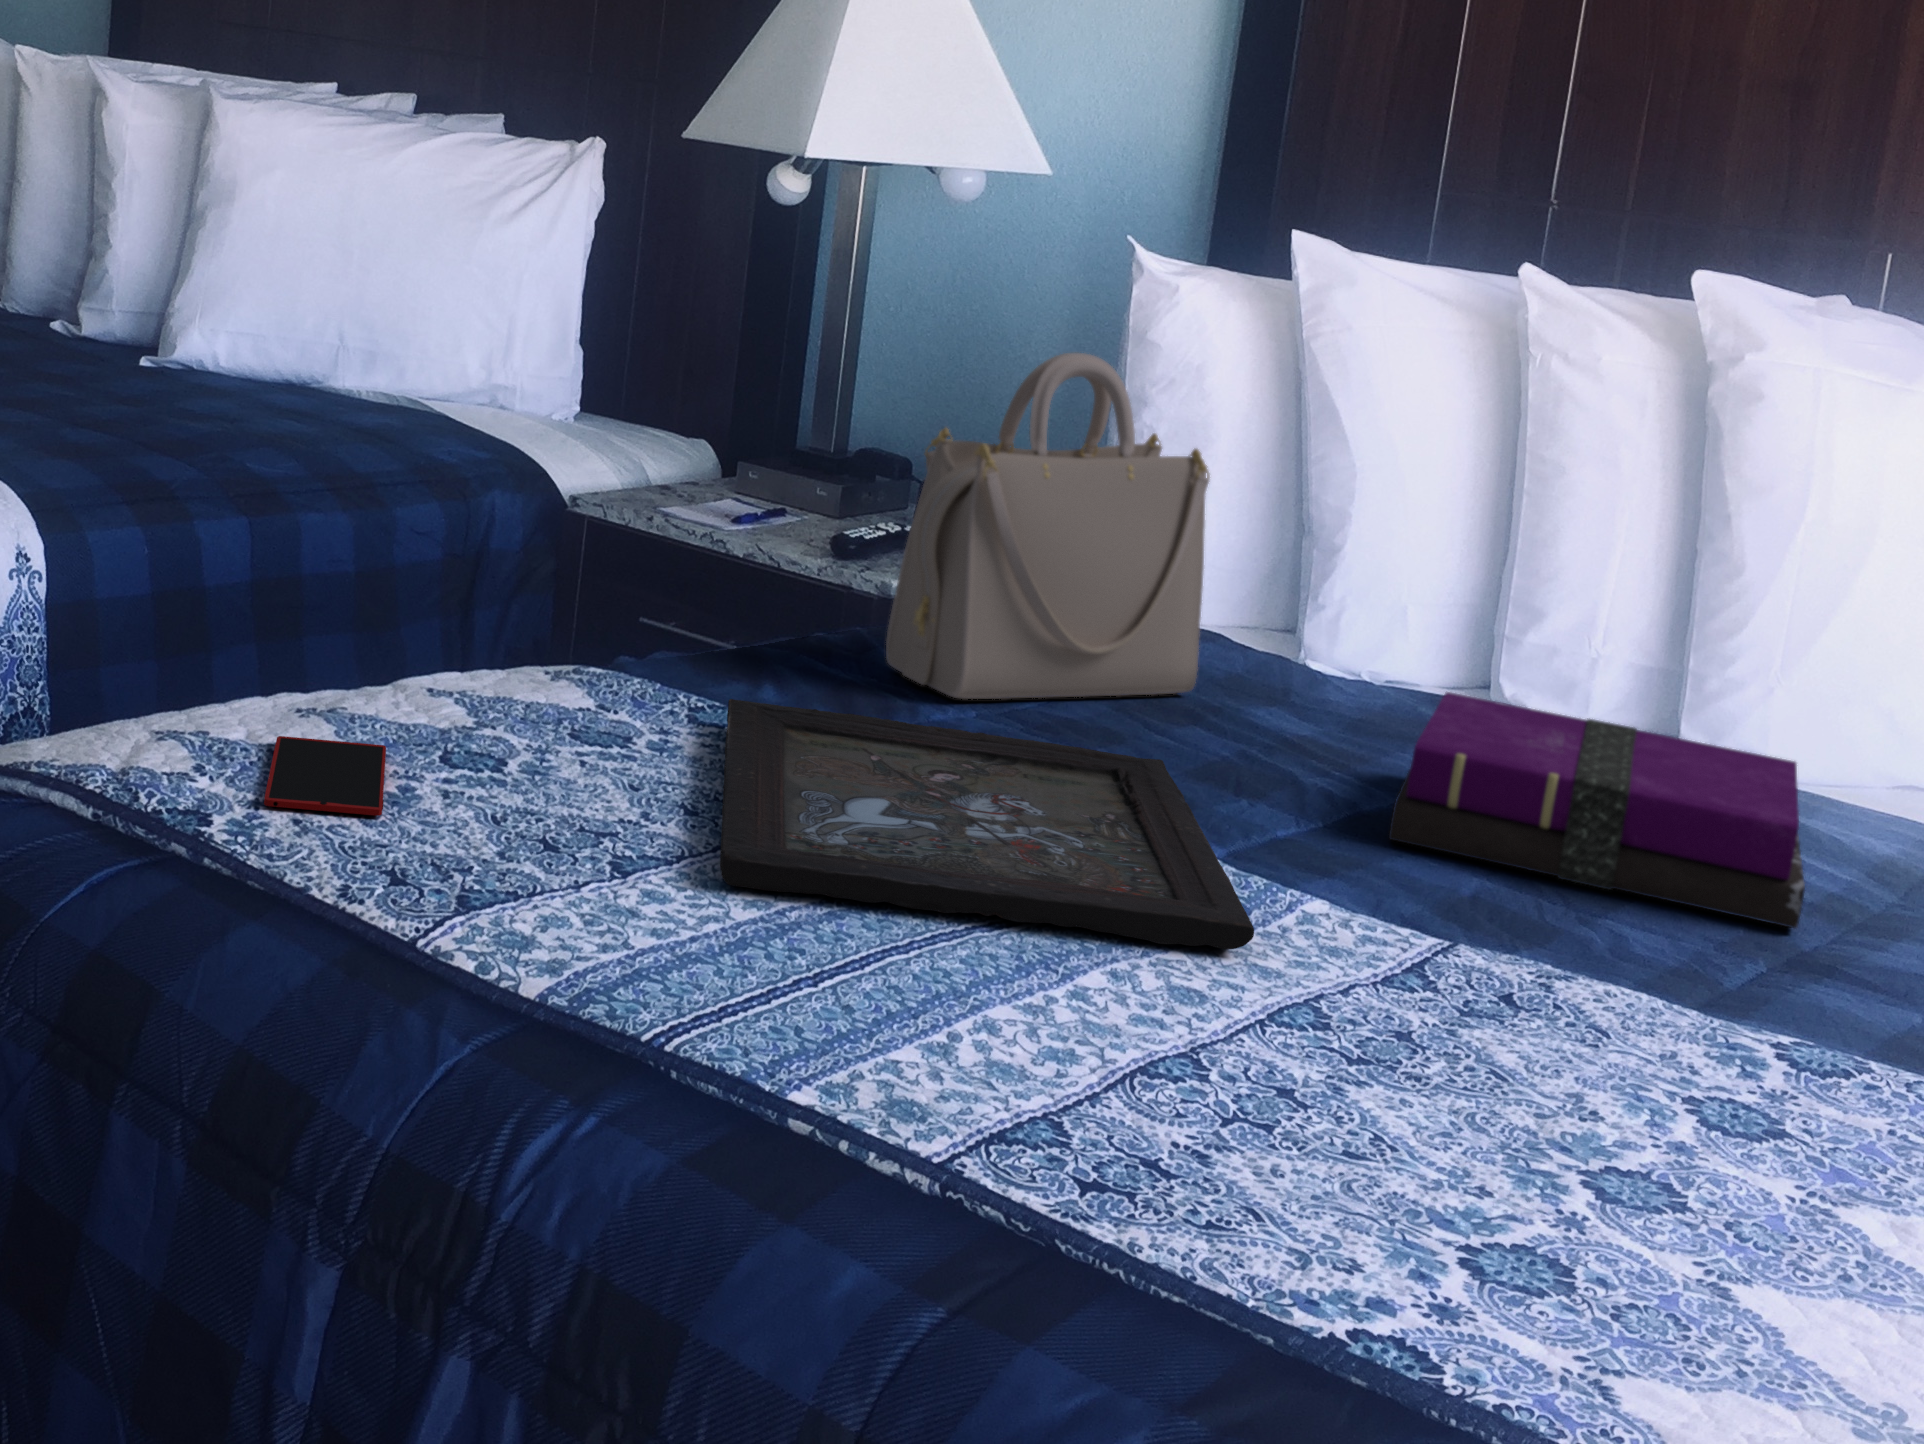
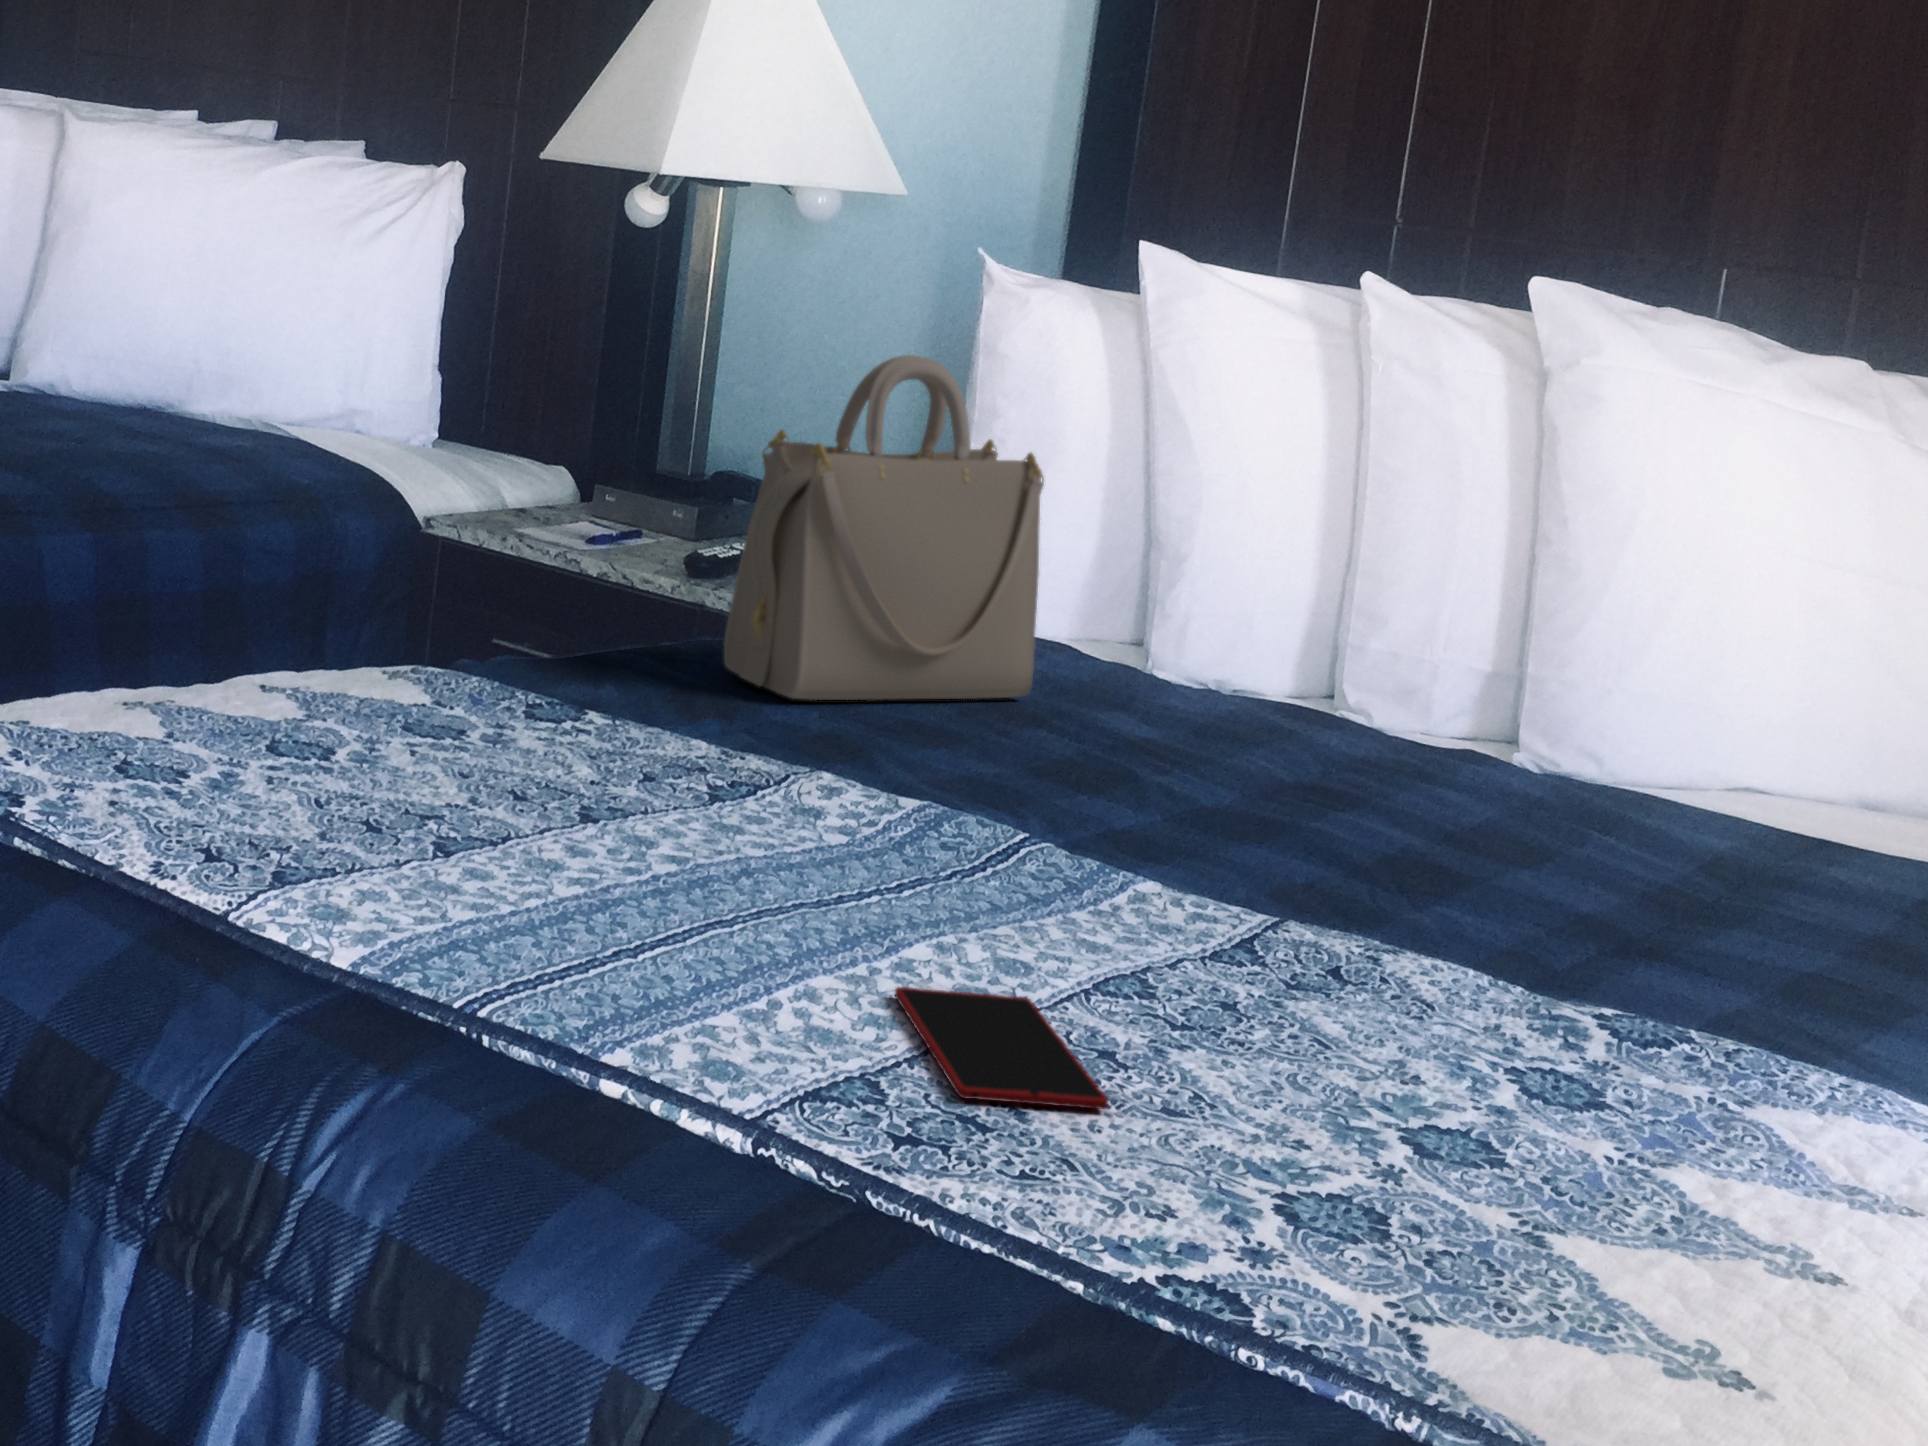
notebook: present [1389,692,1805,928] -> none [1218,688,1625,912]
tray: present [720,699,1254,949] -> none [543,693,1080,925]
smartphone: present [264,736,386,816] -> present [895,987,1108,1109]

